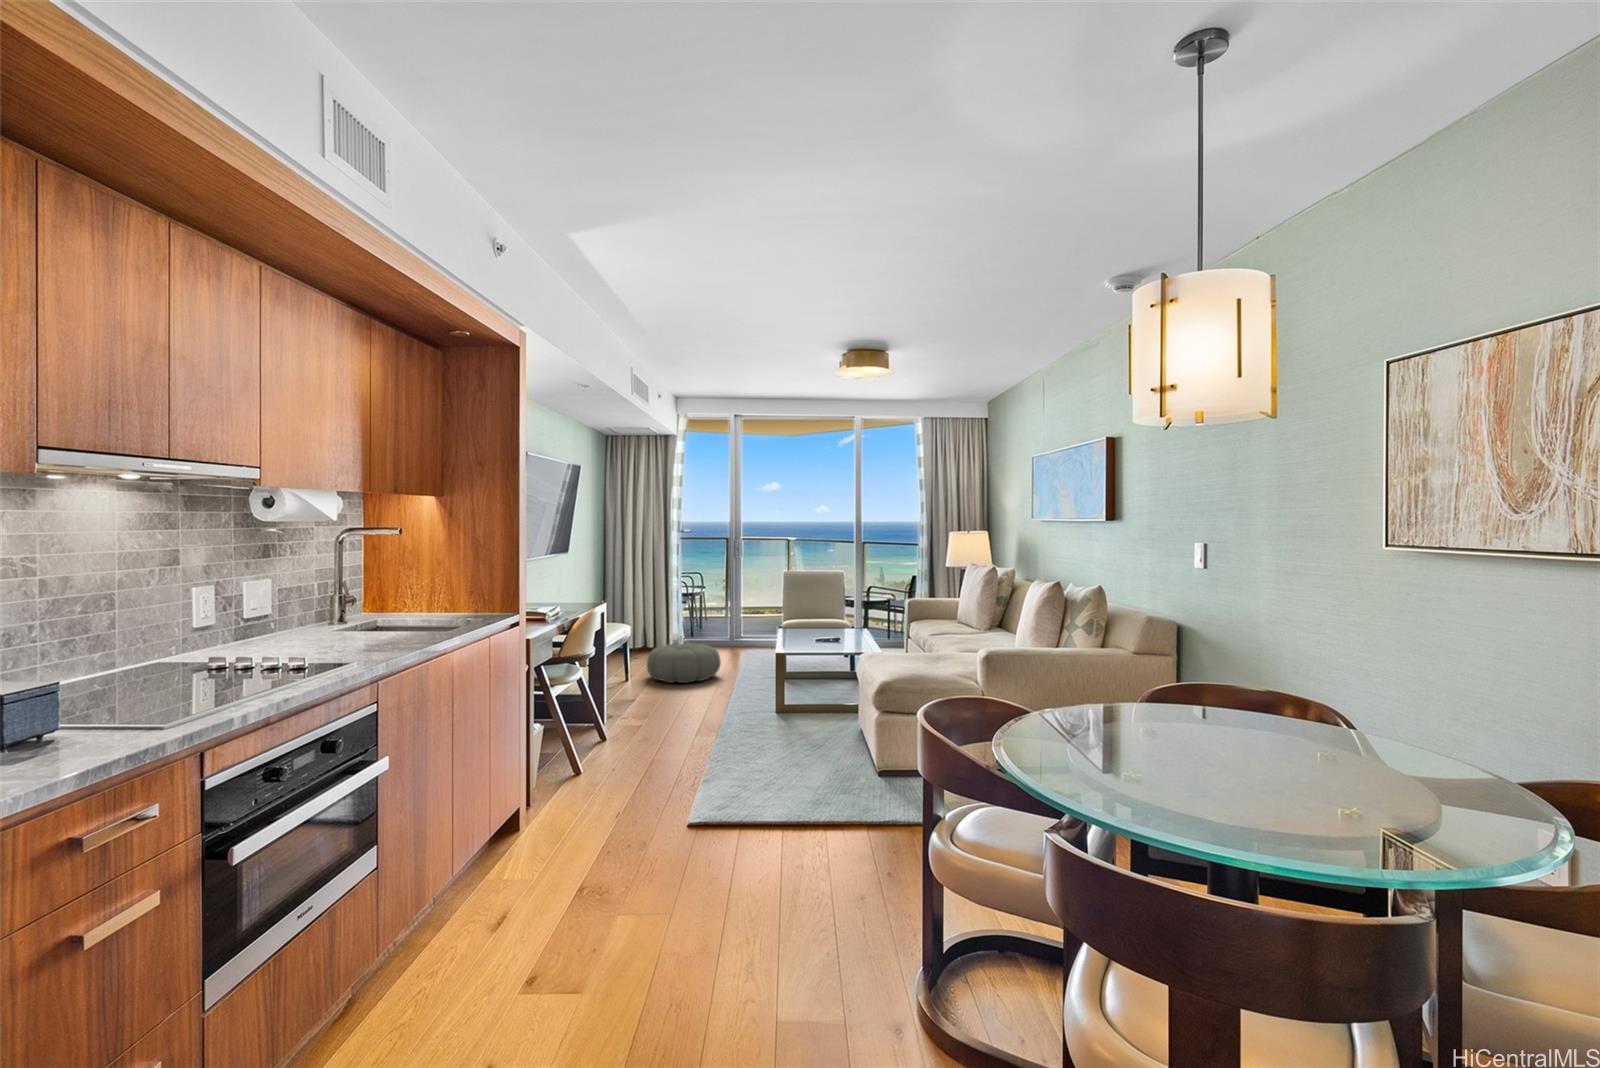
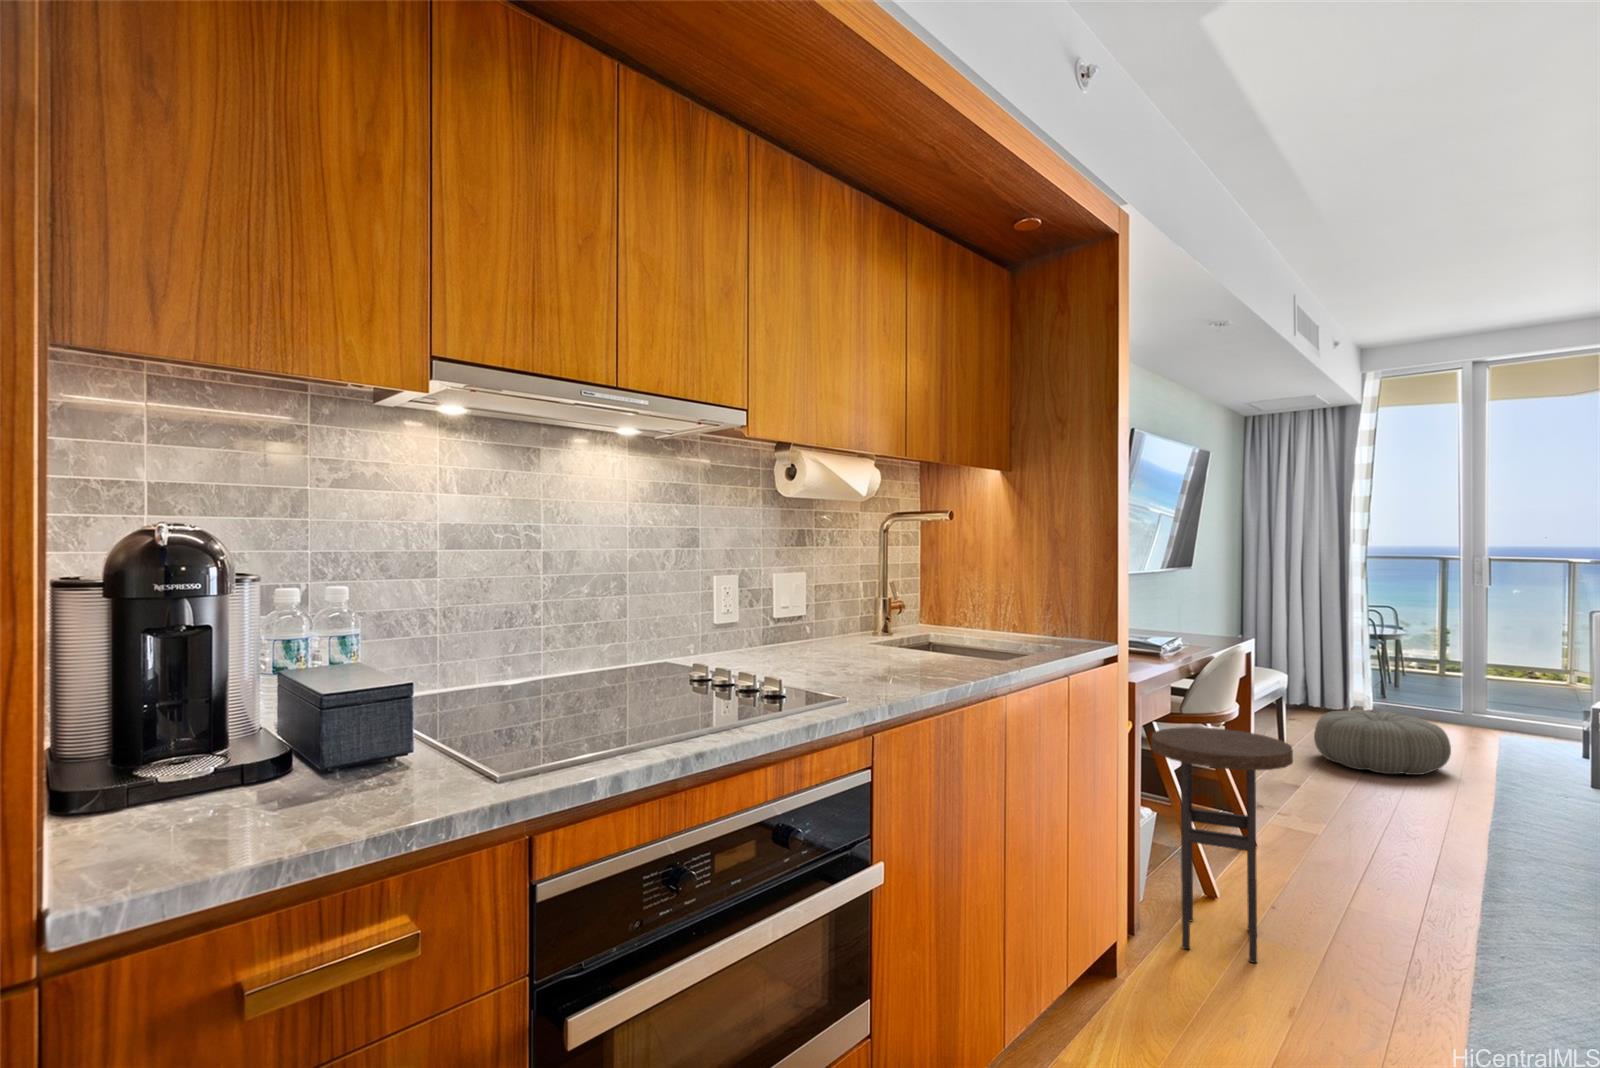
side table: none [541,664,624,807] -> present [1151,727,1293,963]

